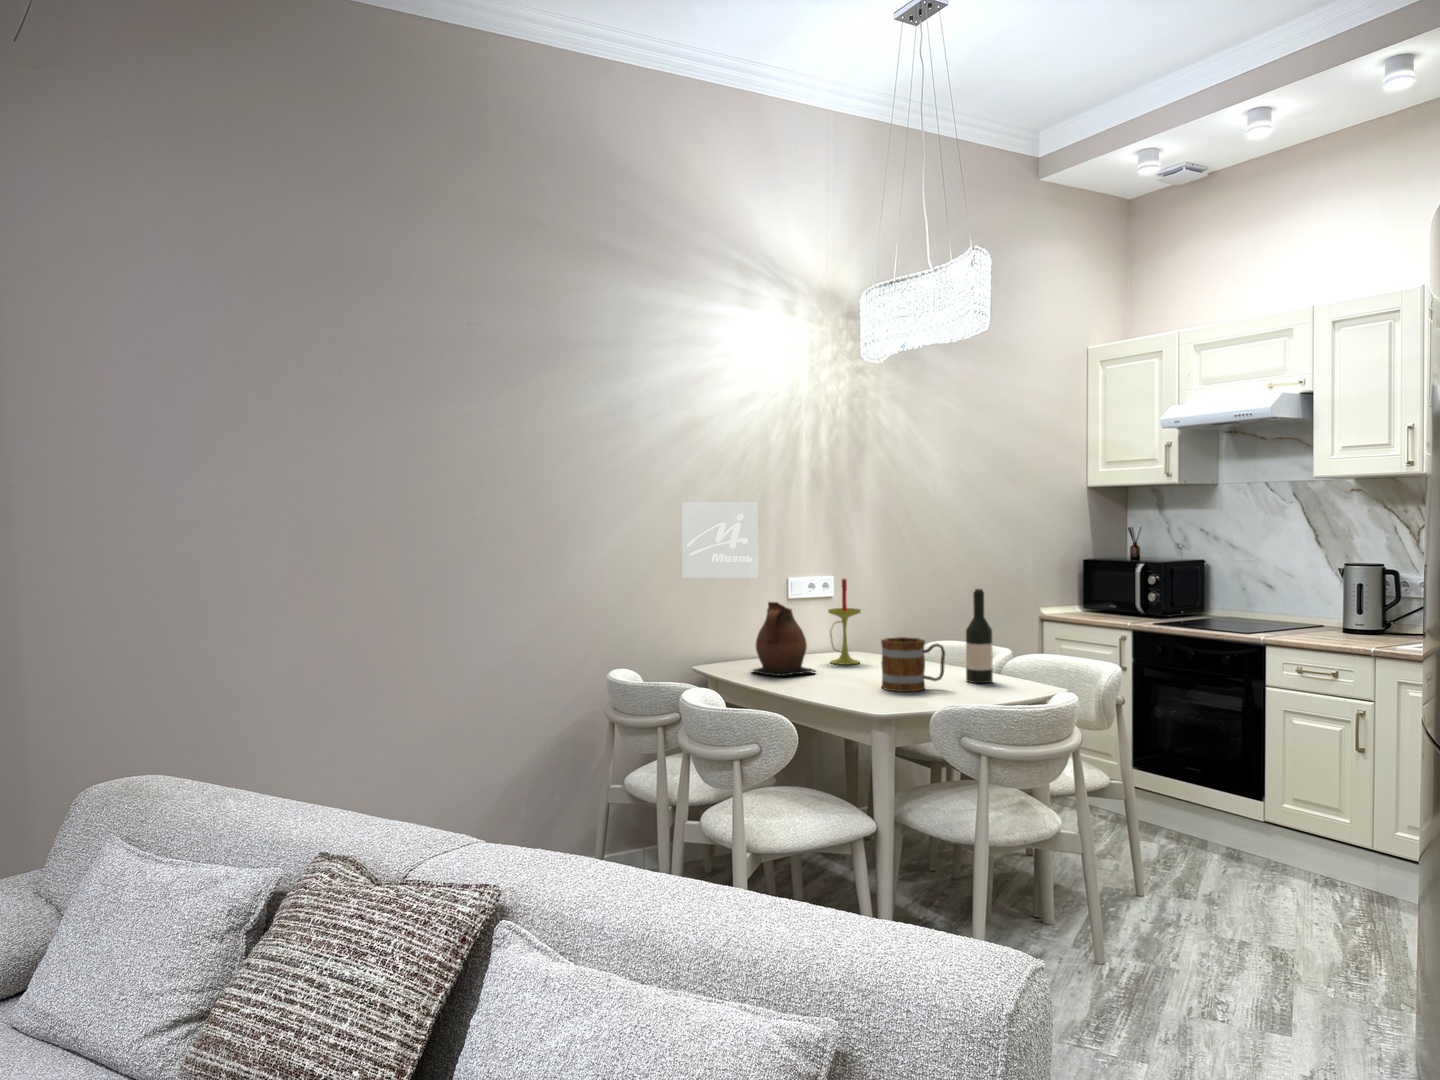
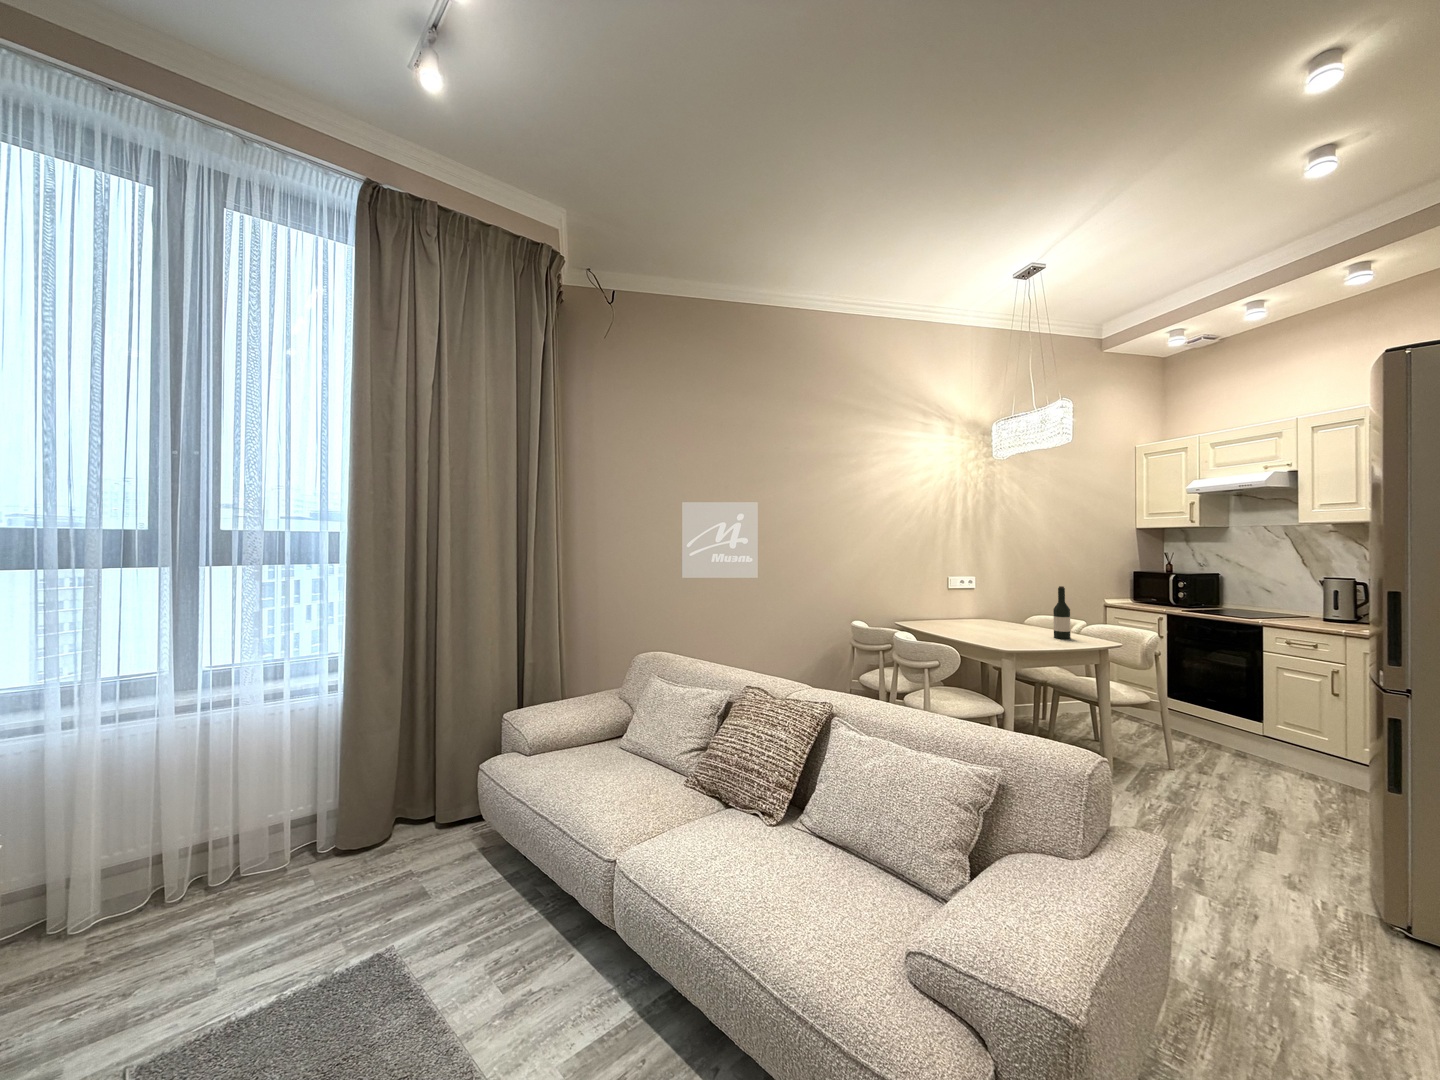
candle: present [828,579,861,665] -> none [968,578,989,626]
ceramic pitcher: present [753,602,816,676] -> none [924,590,963,630]
mug: present [881,637,945,692] -> none [1002,611,1041,641]

